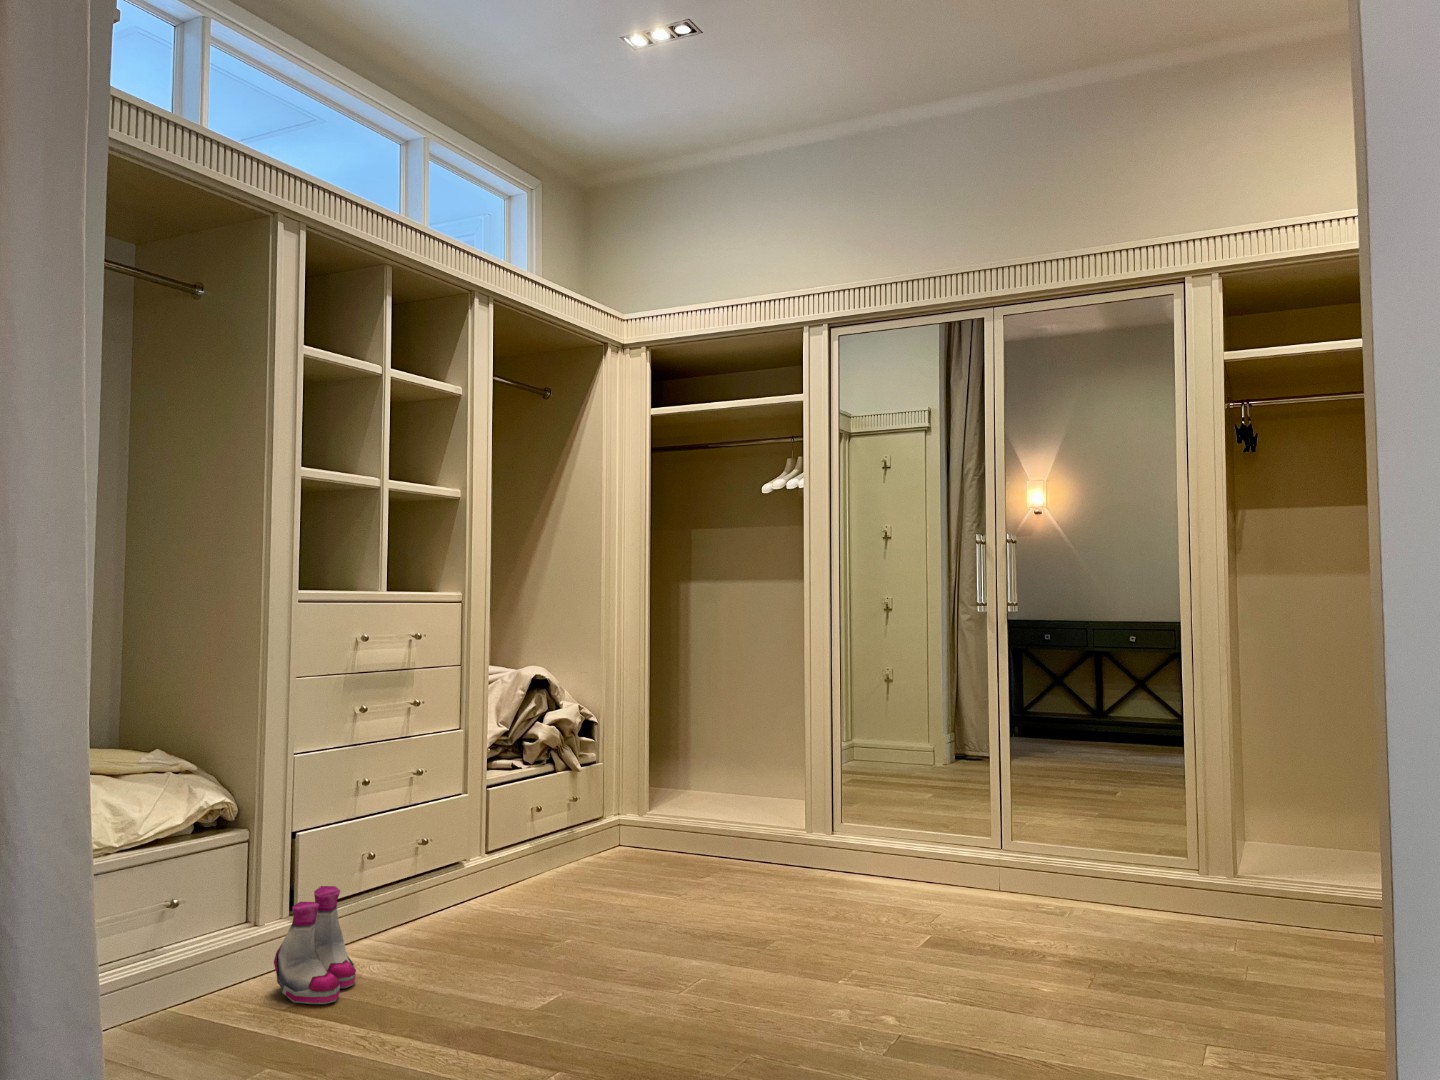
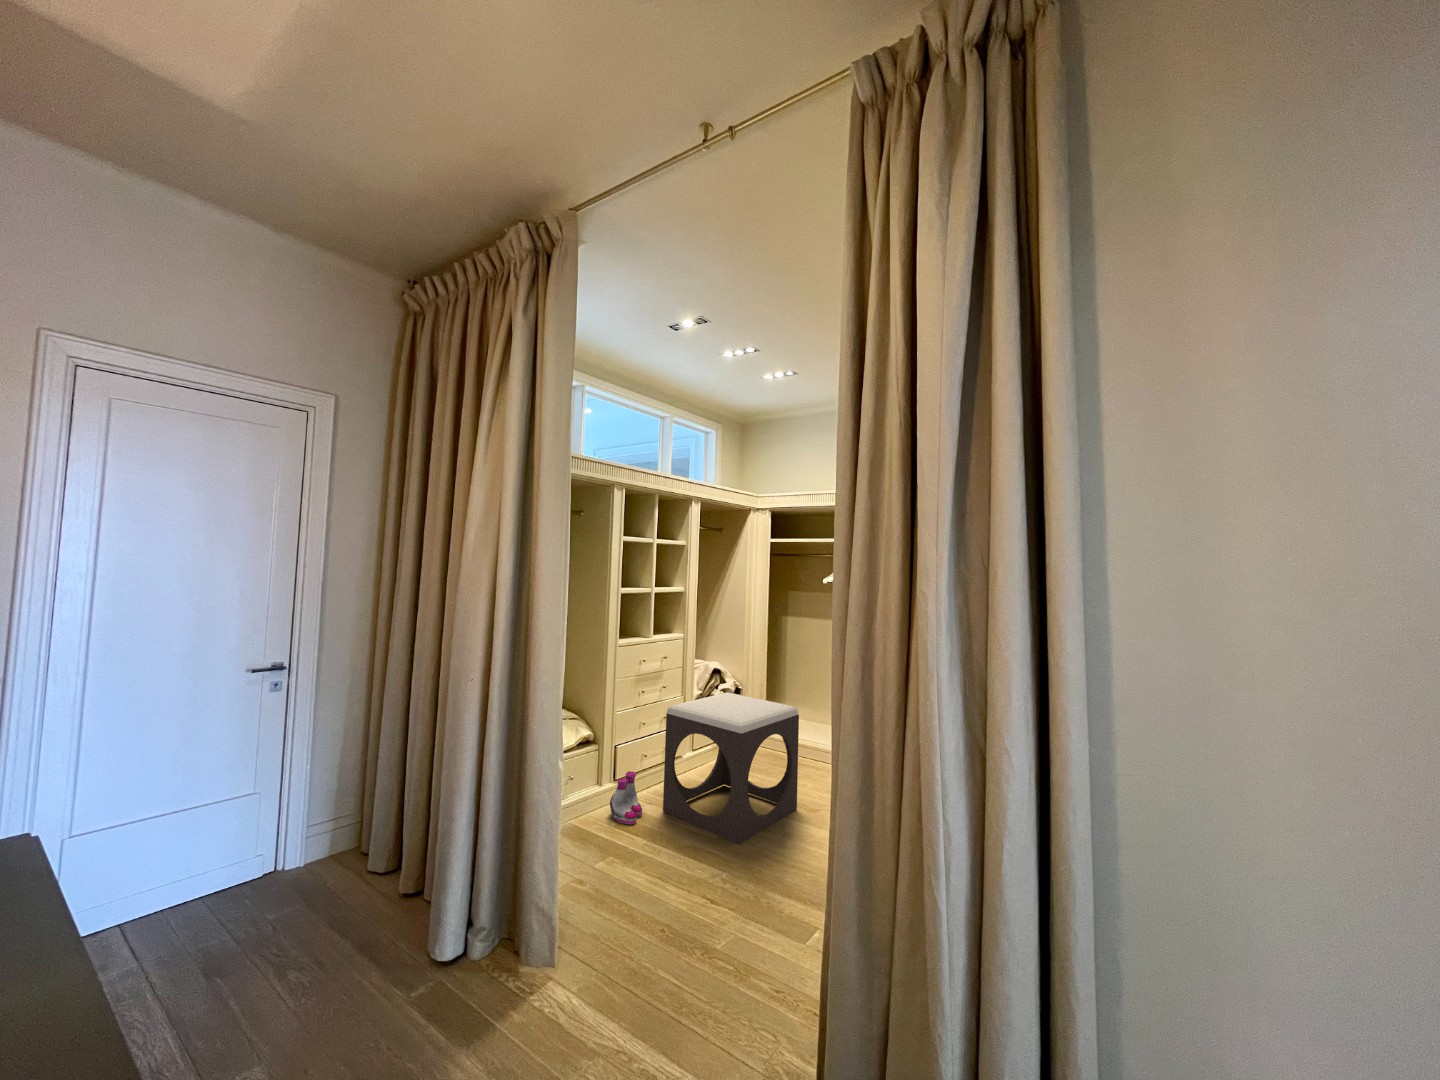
footstool: none [407,708,717,1022] -> present [663,692,799,844]

